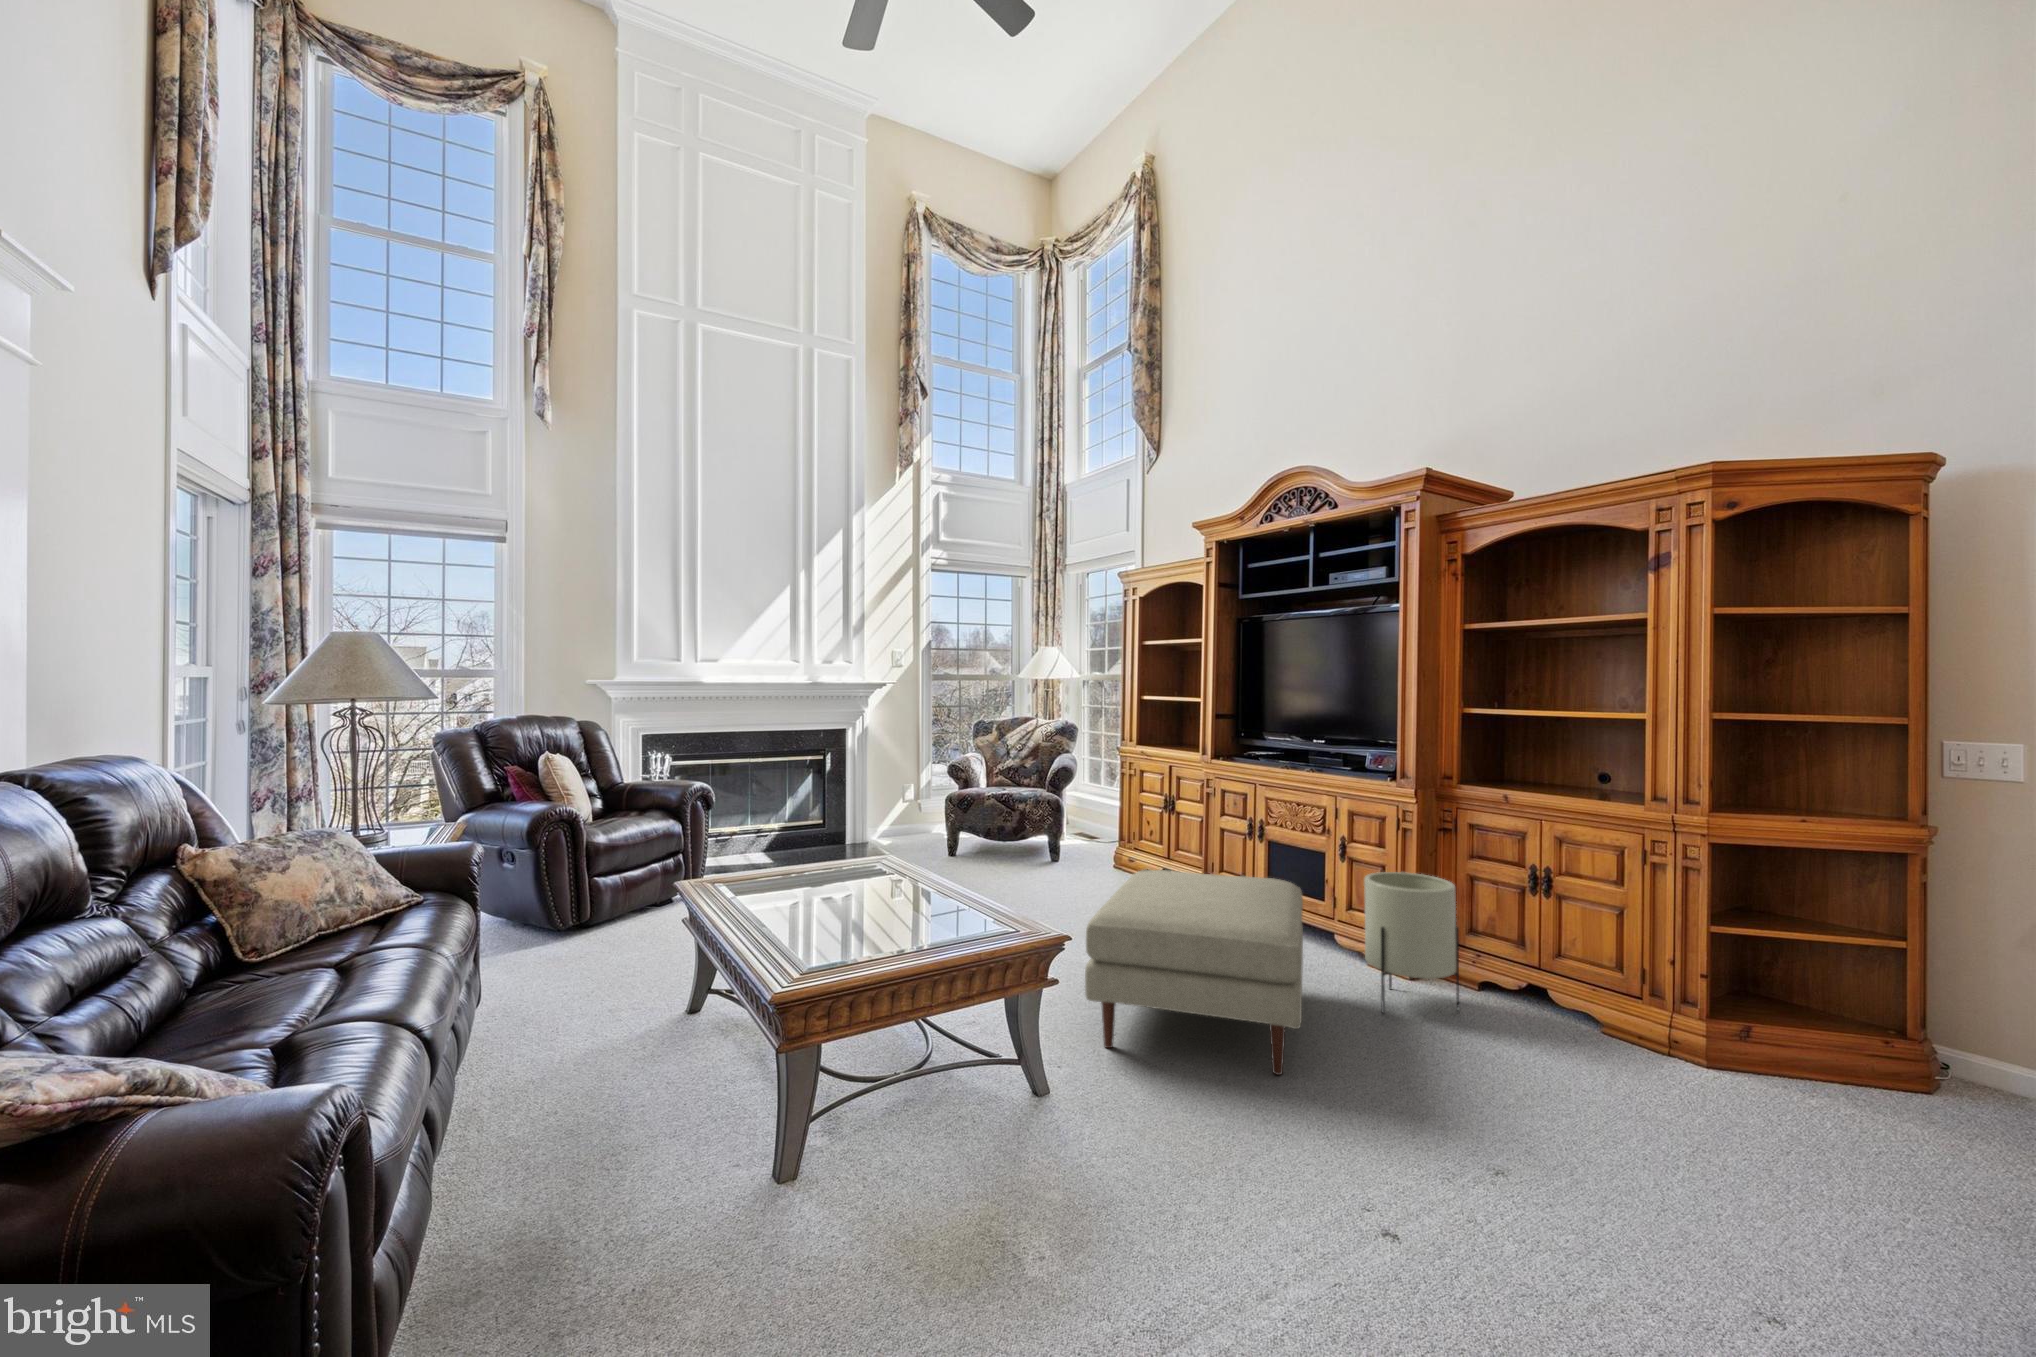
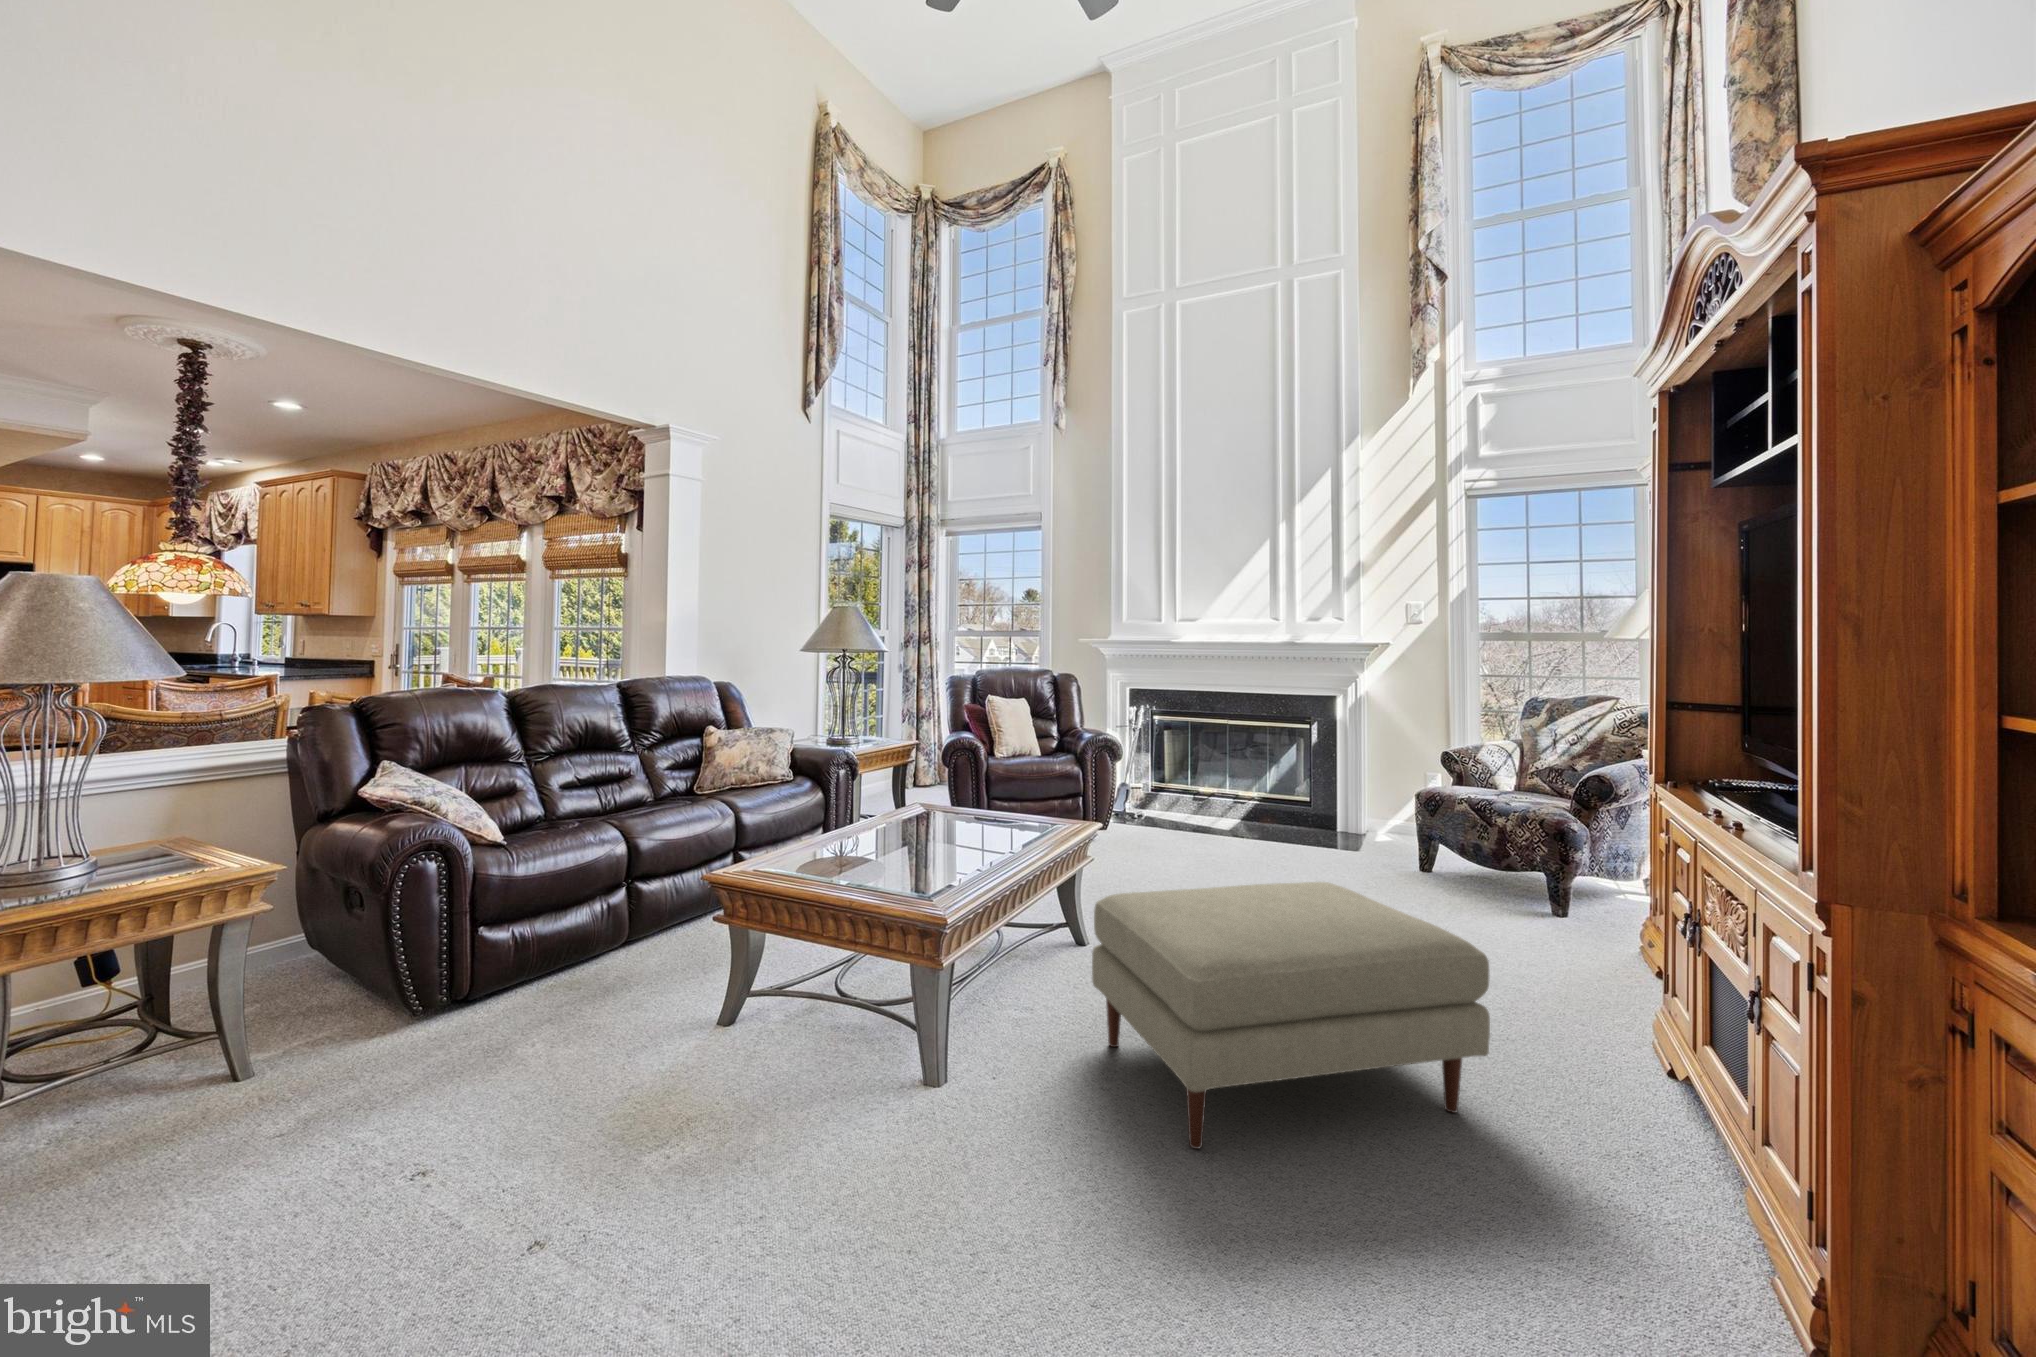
planter: present [1364,872,1459,1013] -> none [1543,966,1743,1280]

